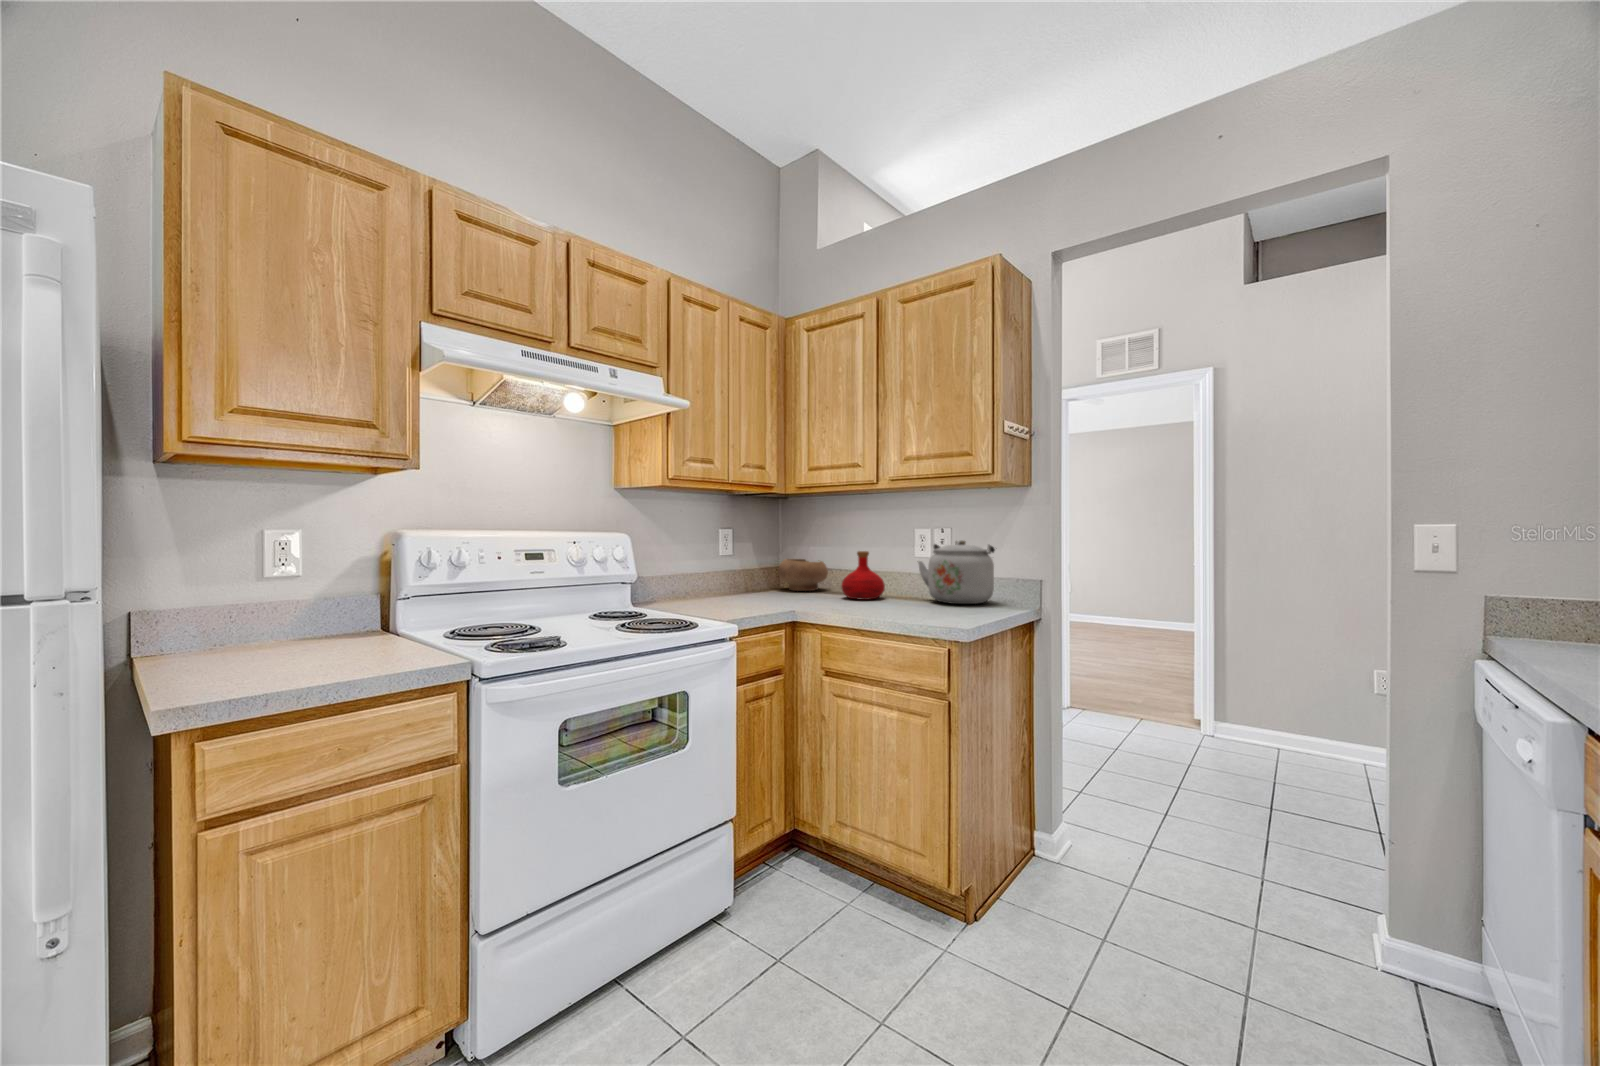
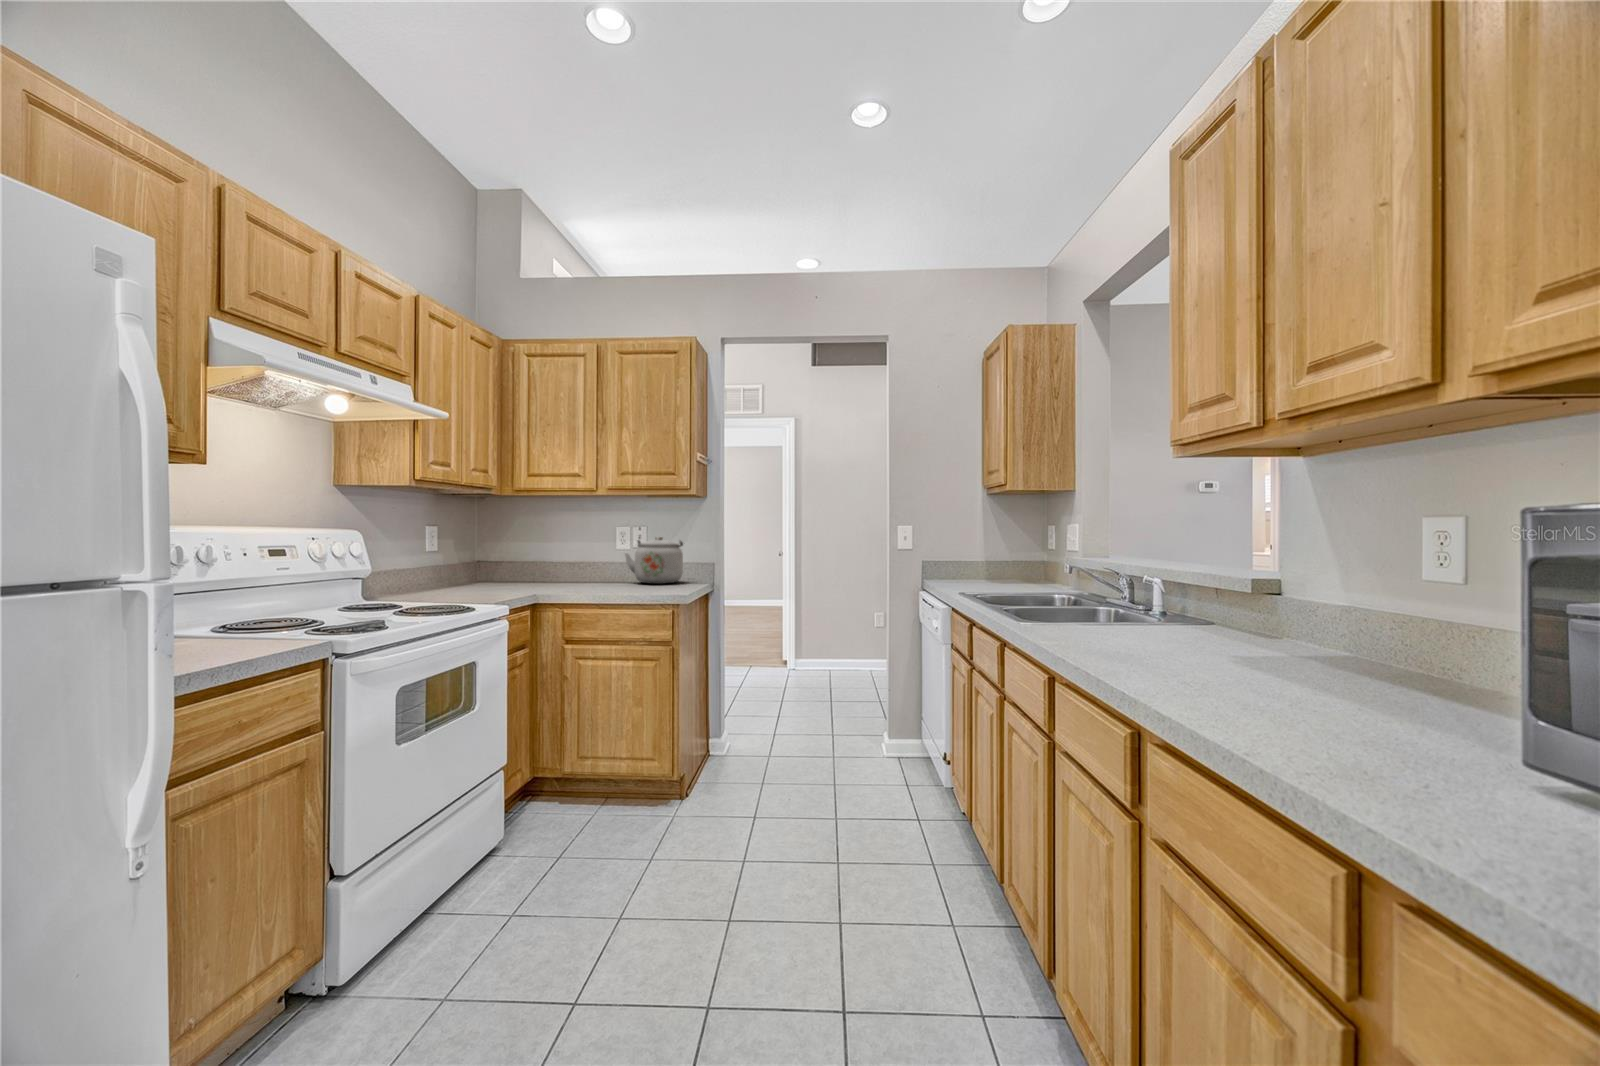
bottle: present [841,551,885,600] -> none [560,546,598,585]
bowl: present [778,559,828,591] -> none [485,554,535,583]

